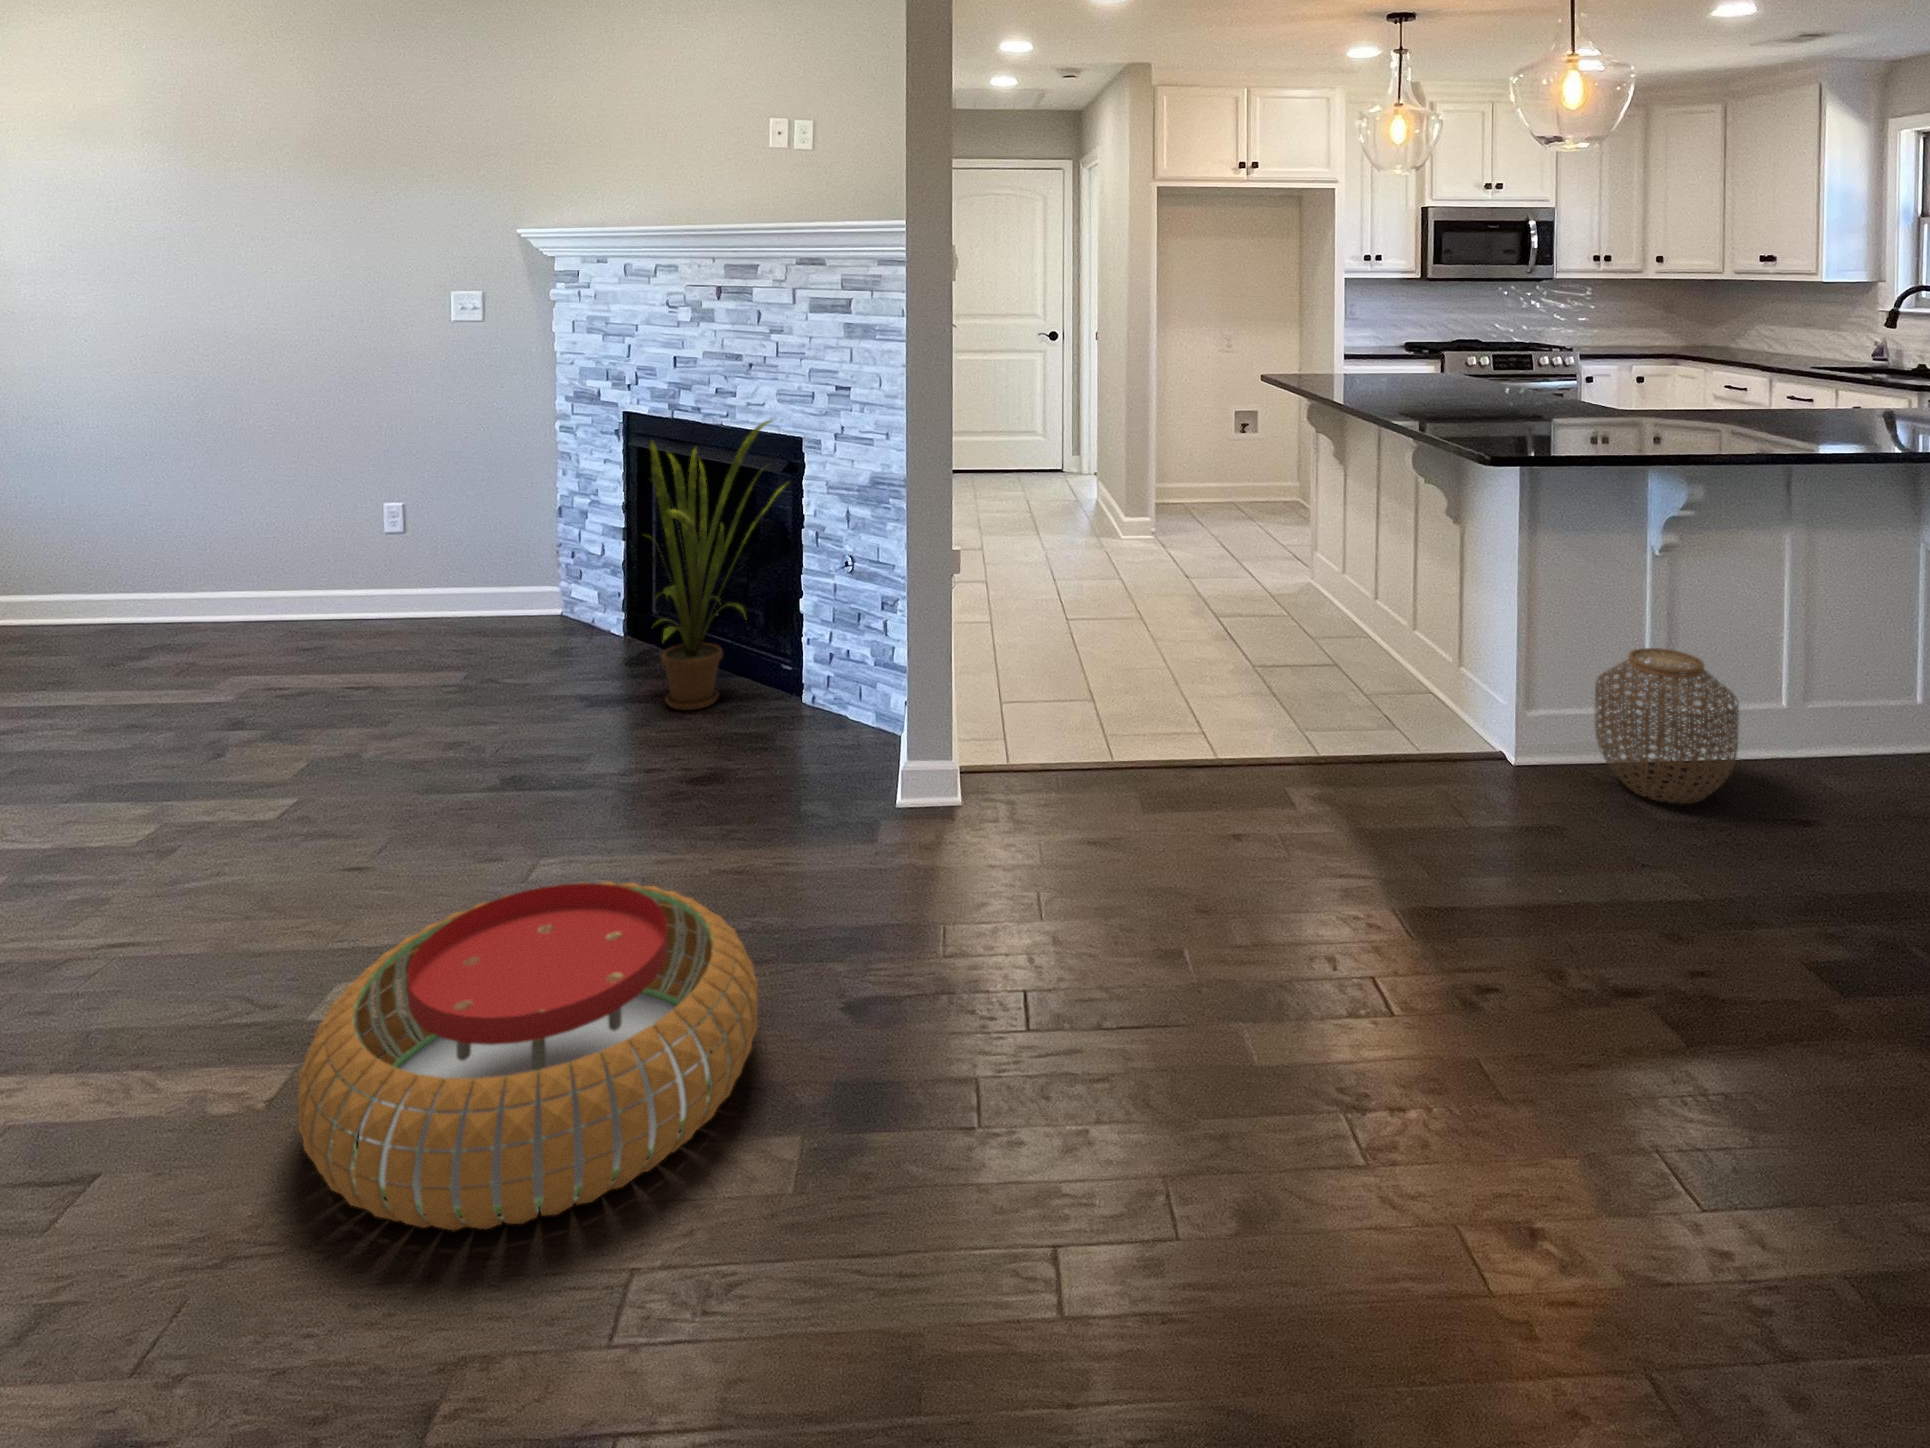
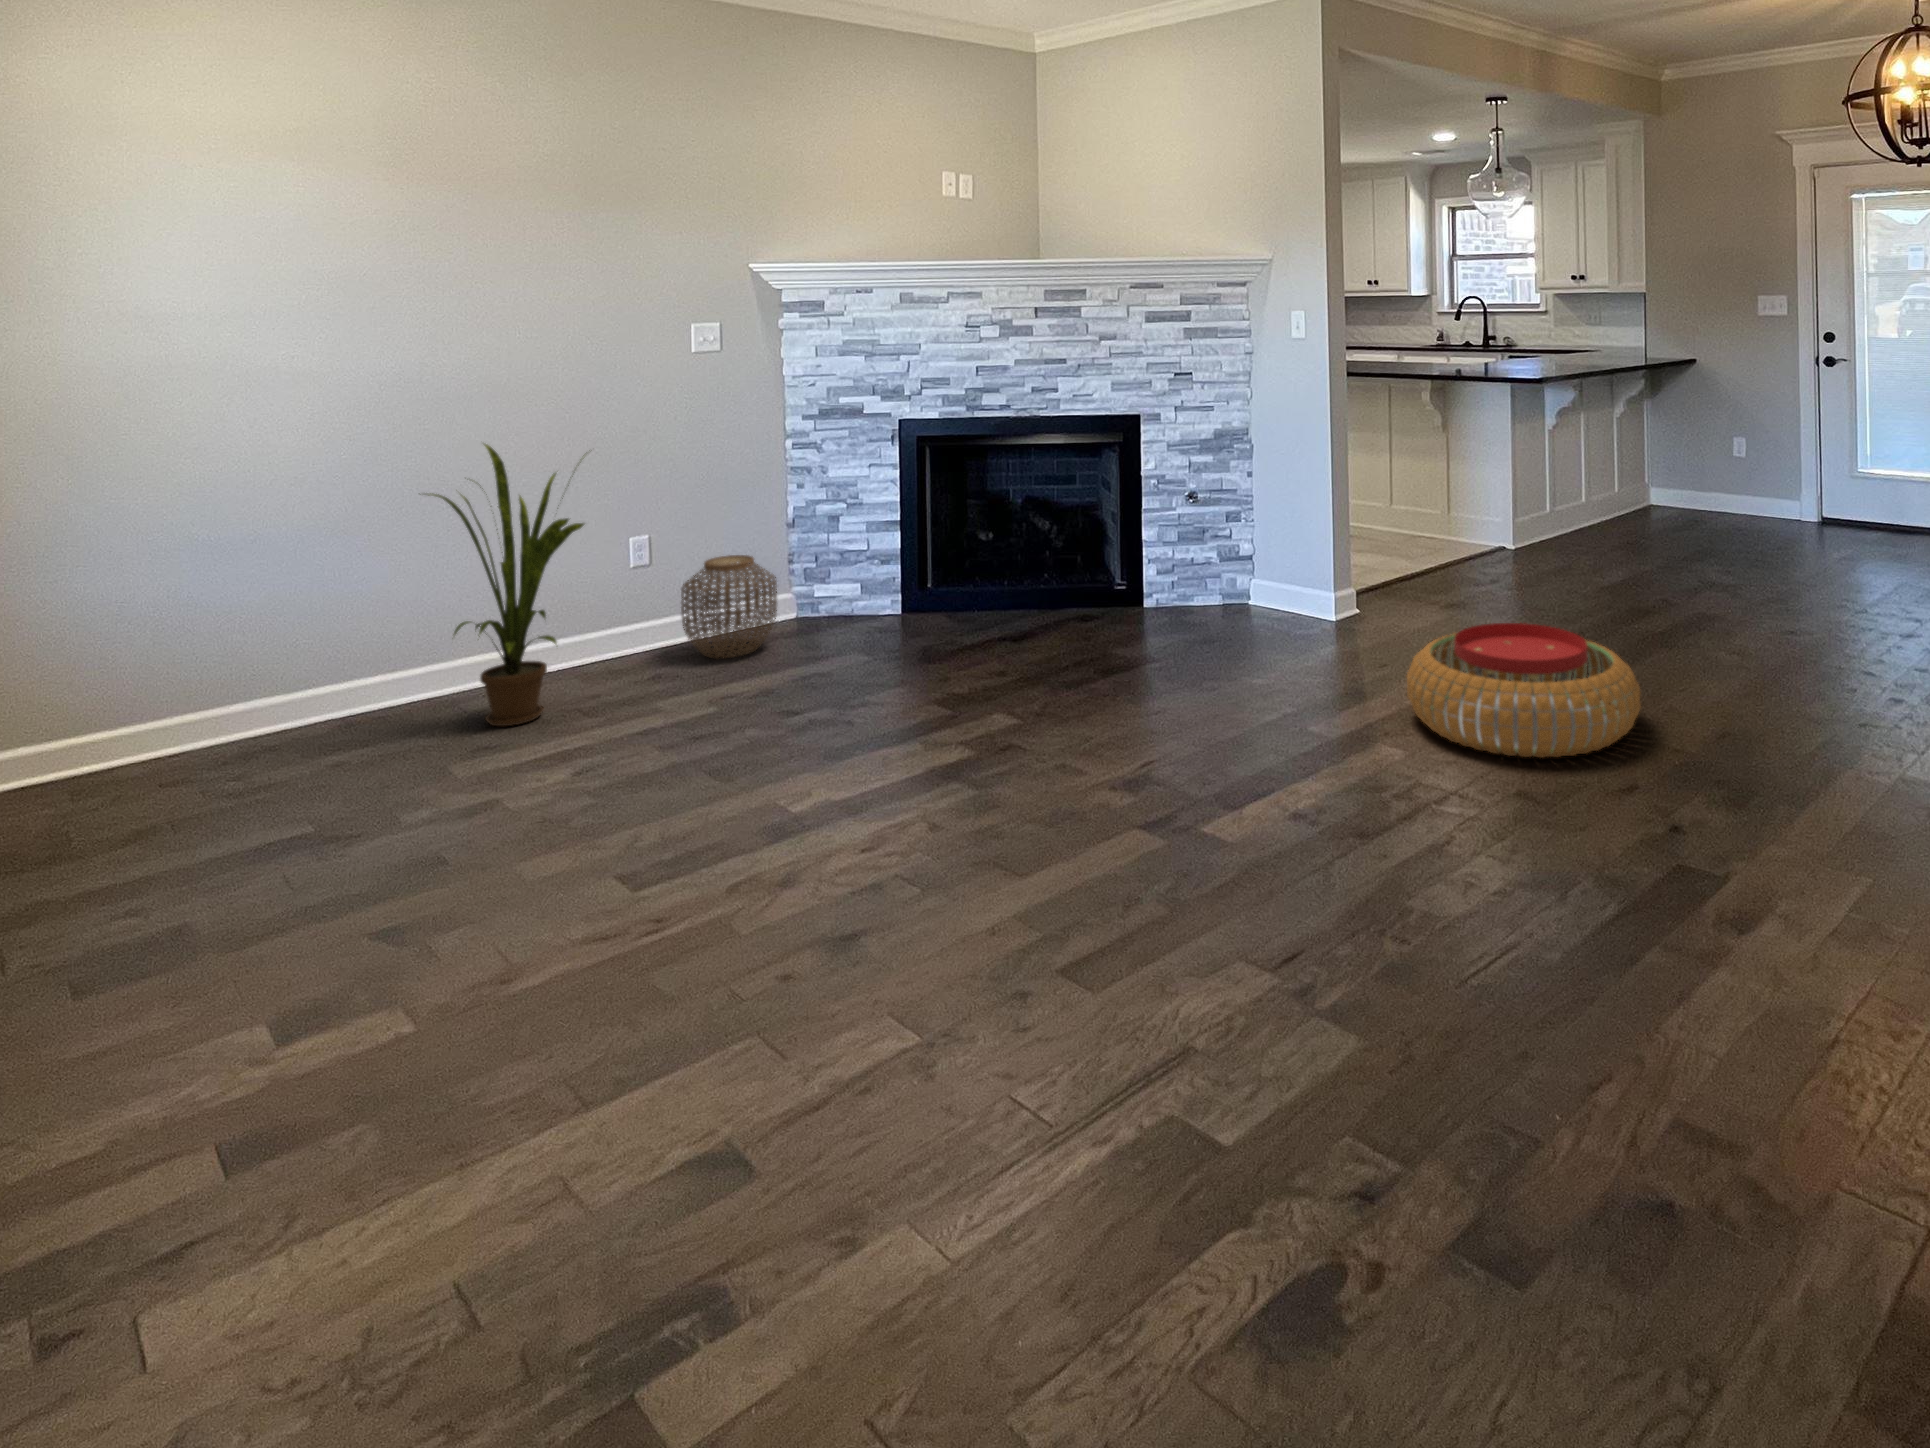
house plant: present [650,419,782,710] -> present [430,444,584,726]
woven basket: present [1595,648,1739,804] -> present [681,555,777,658]

